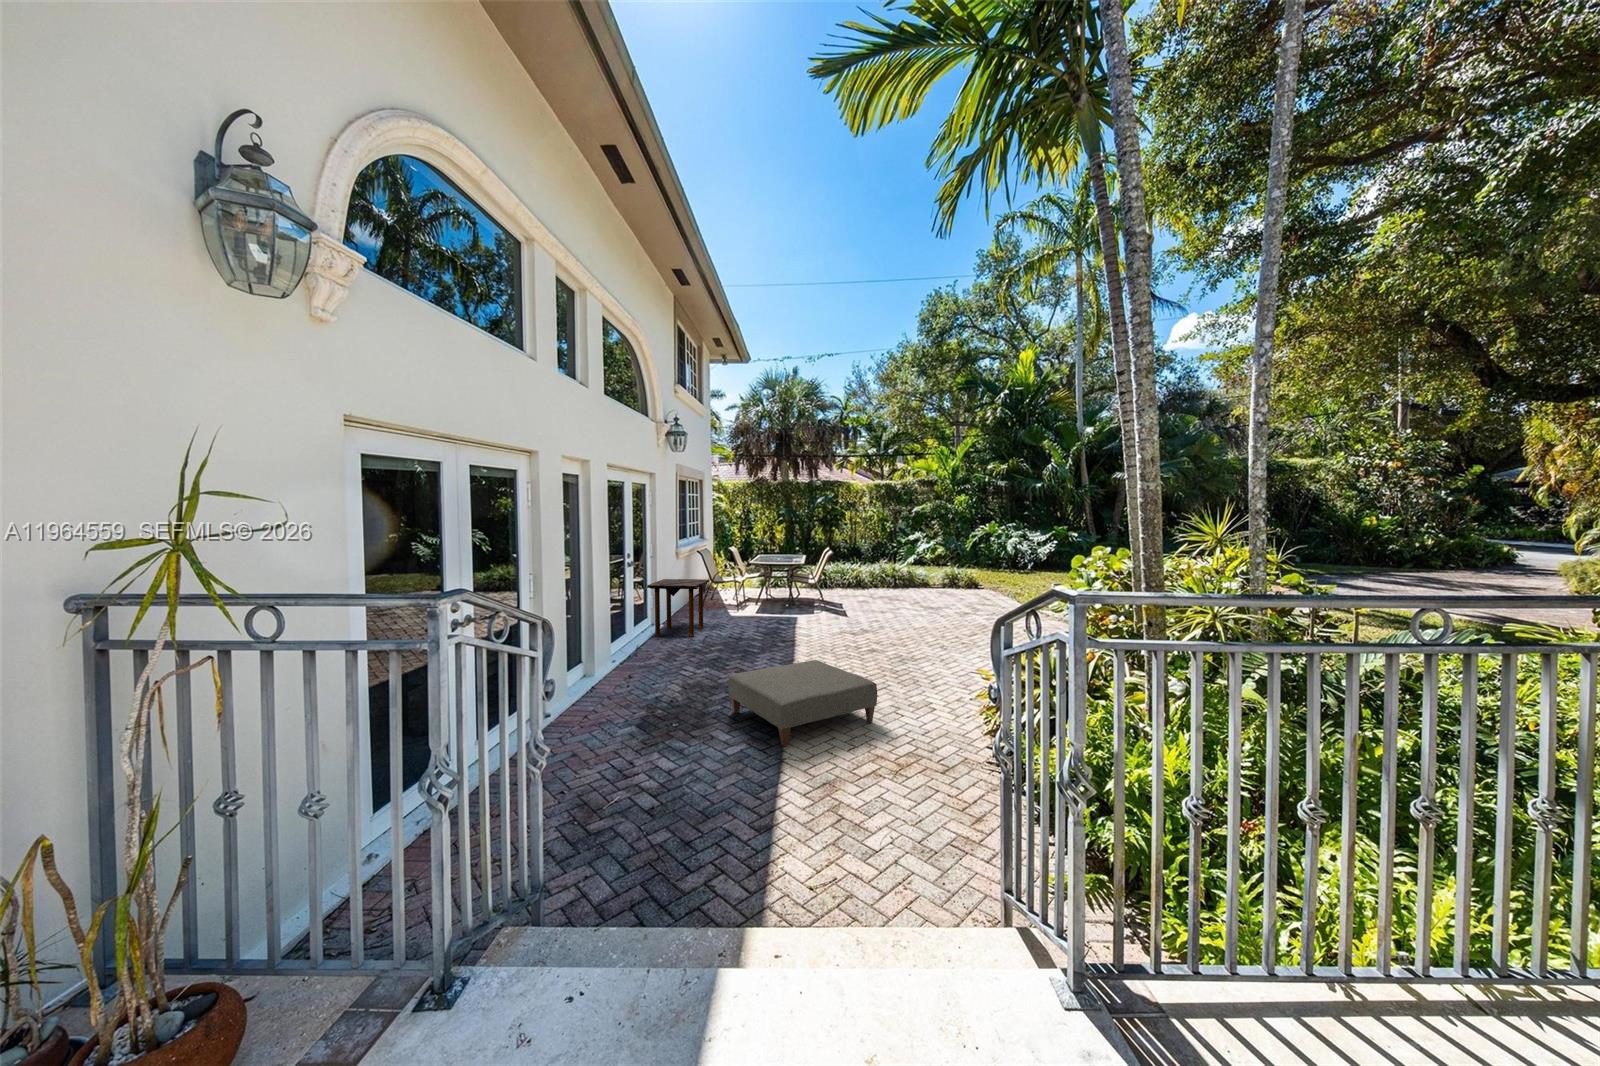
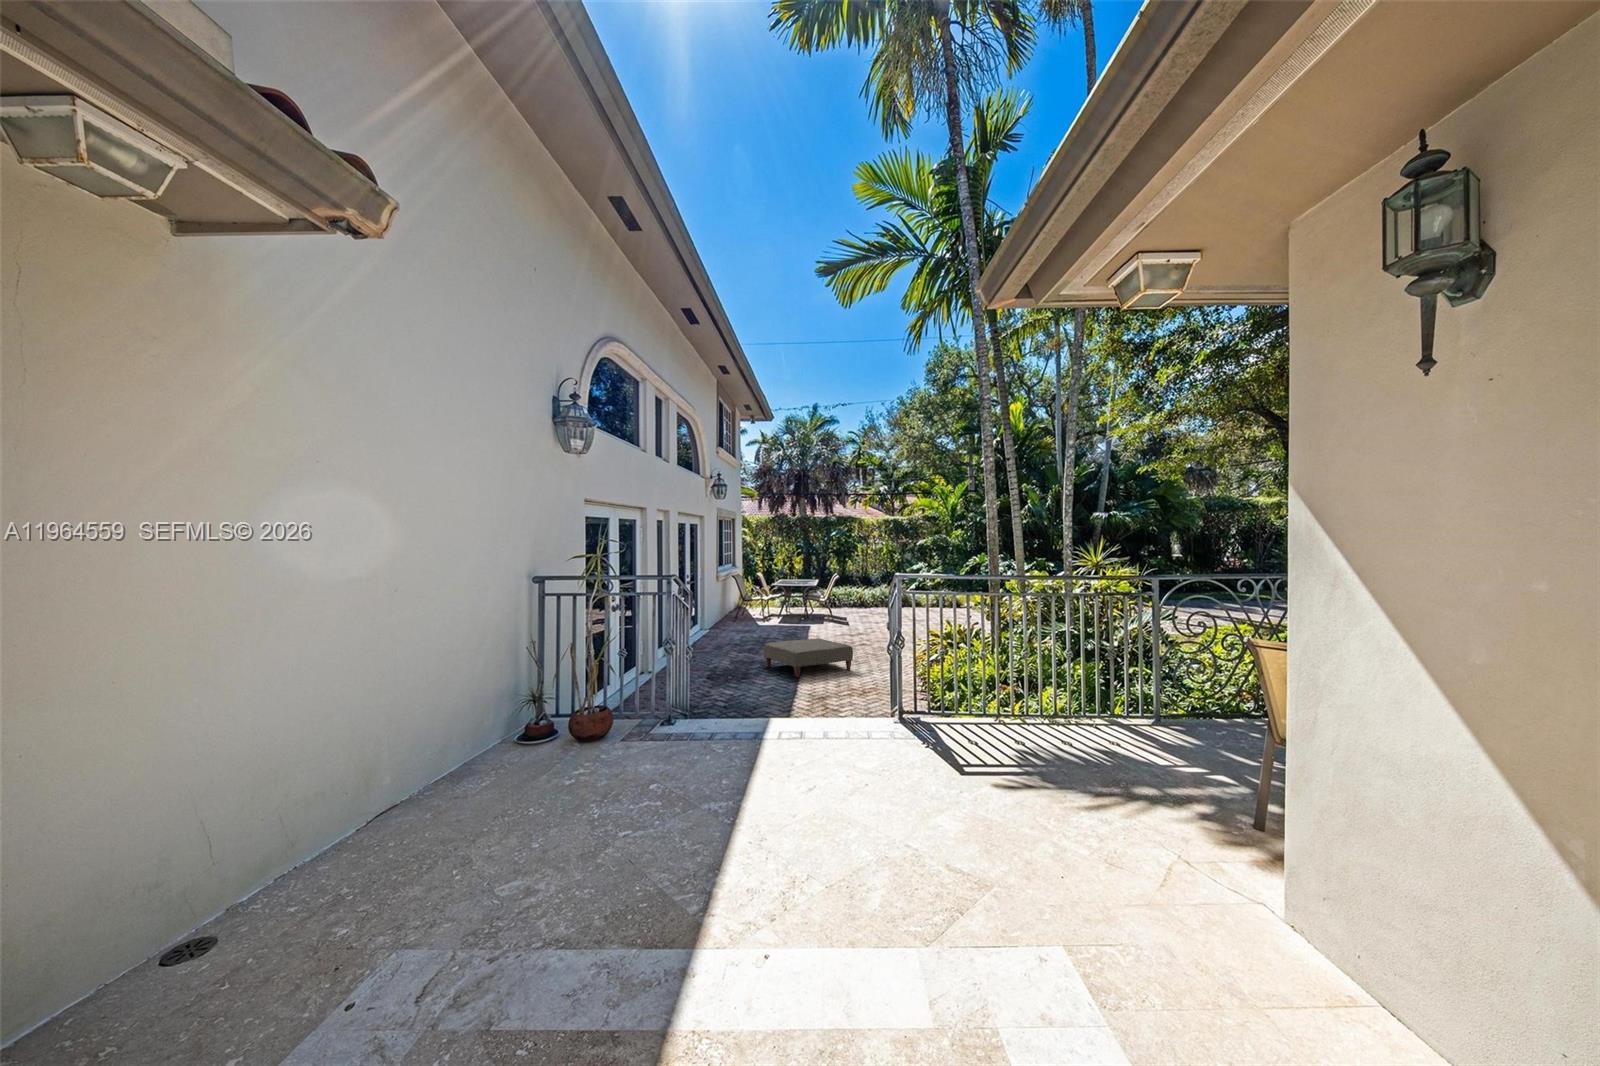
side table: present [647,579,709,637] -> none [701,594,744,635]

